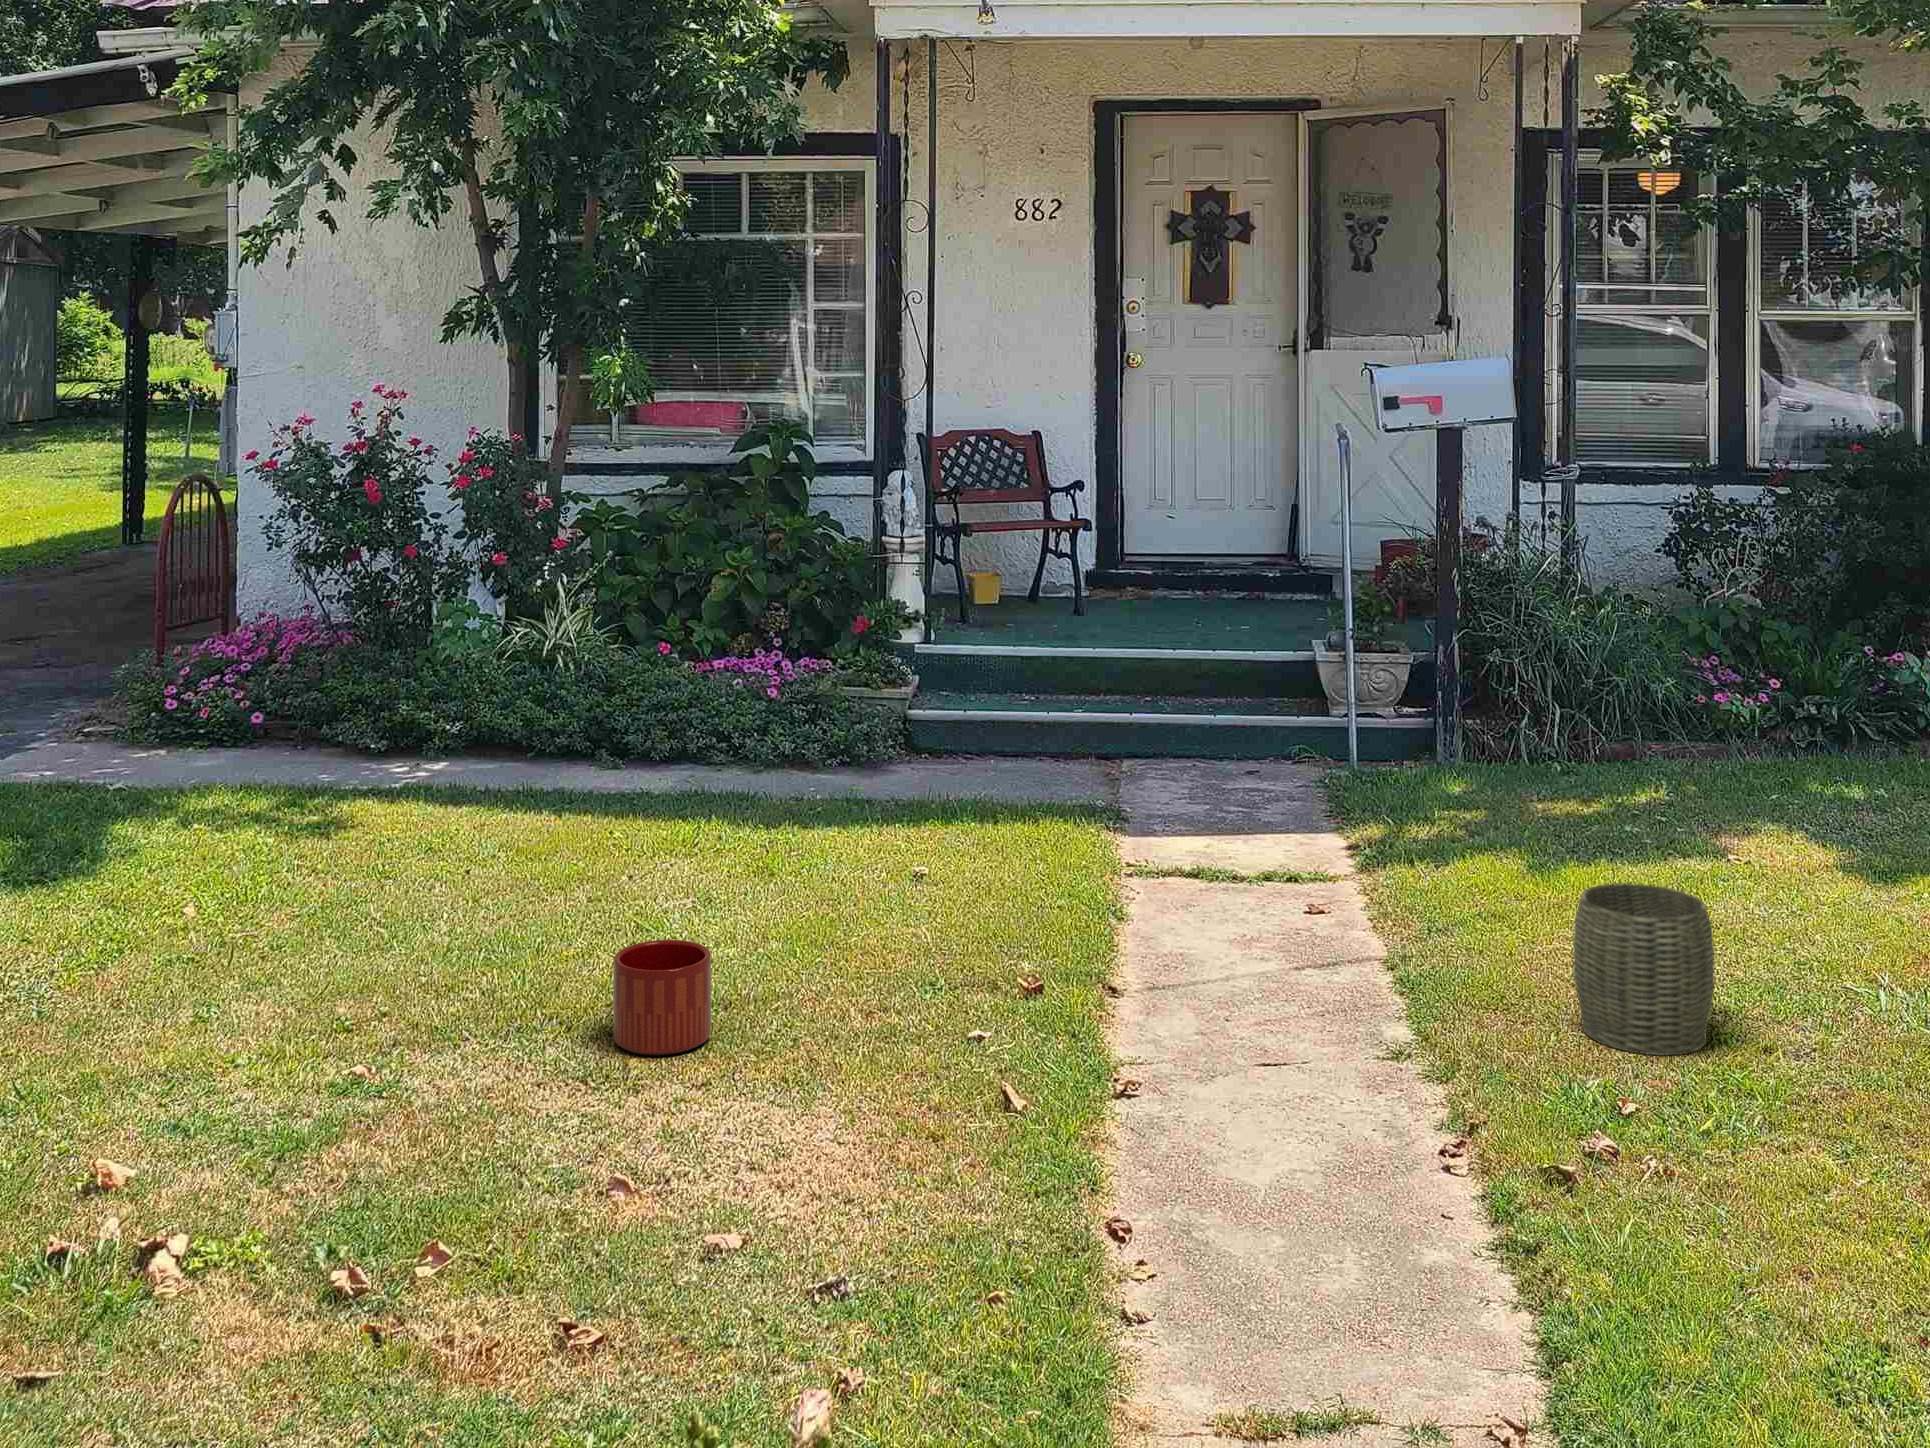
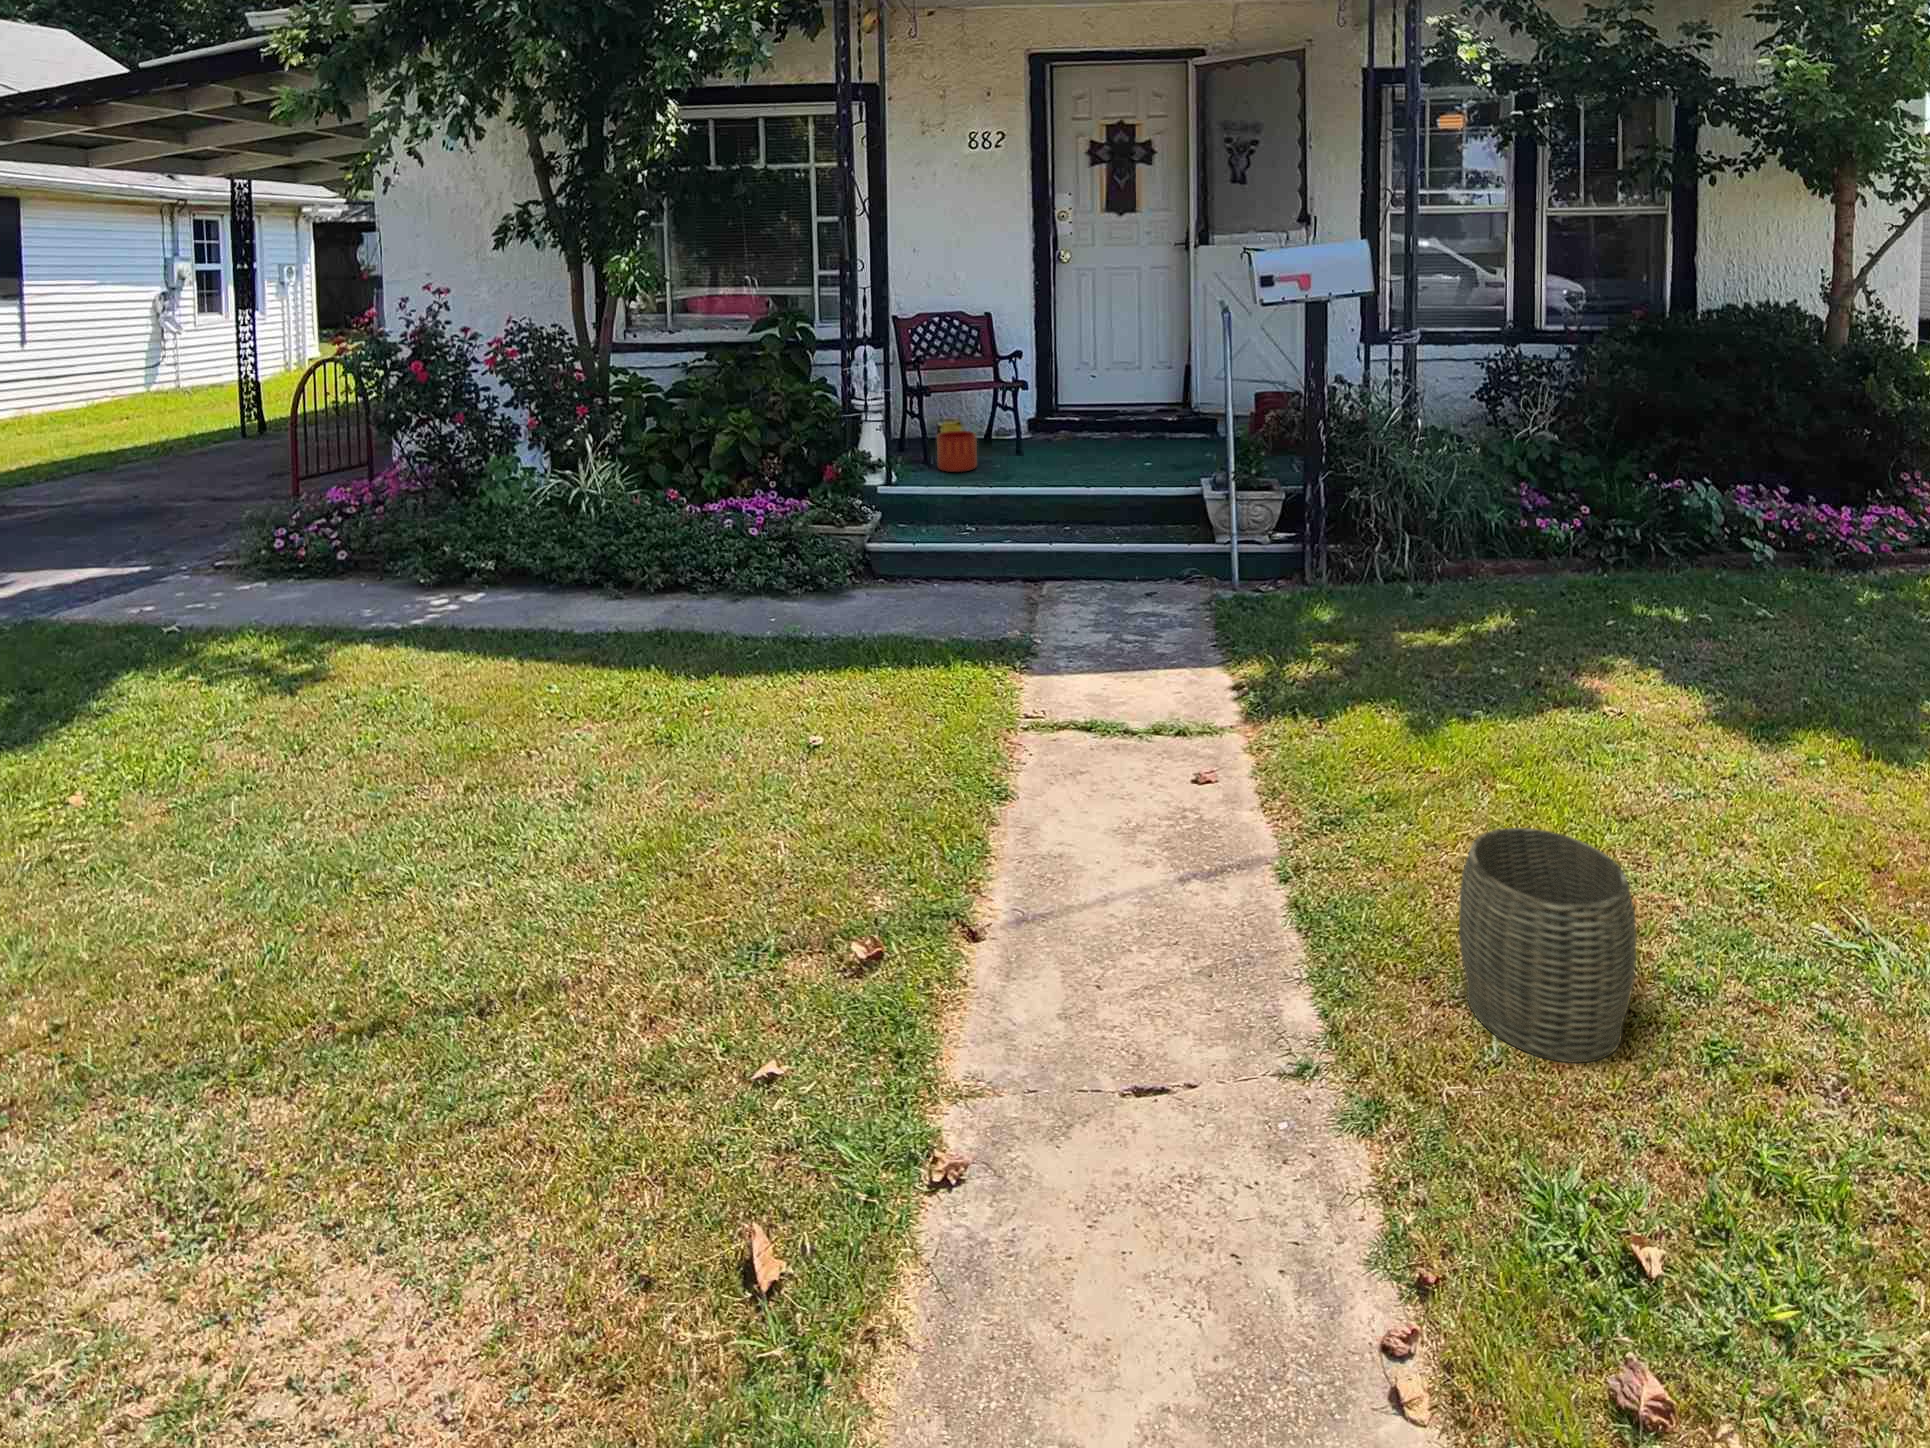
planter: present [613,940,711,1055] -> present [937,431,977,472]

